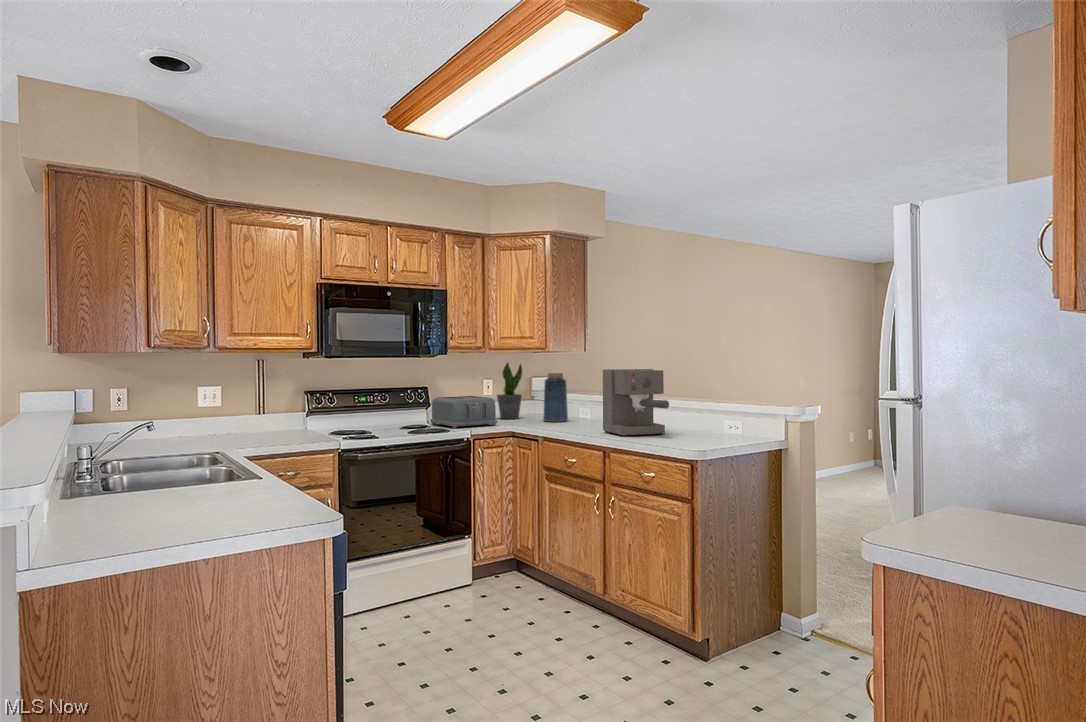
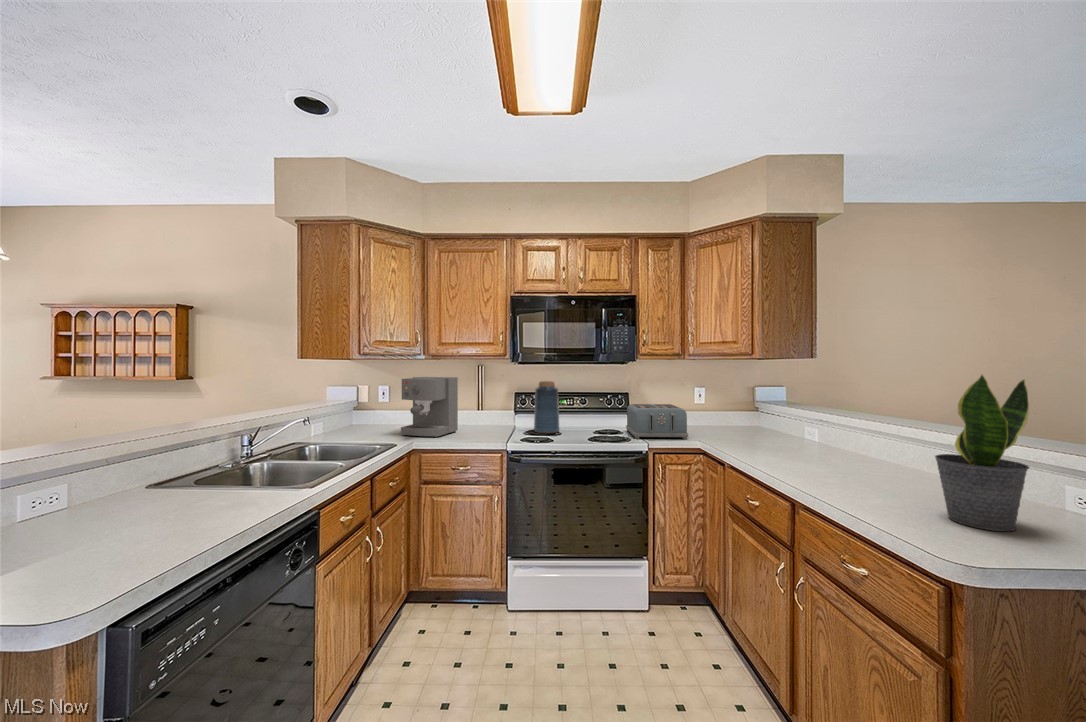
potted plant: present [497,362,522,419] -> present [935,375,1029,531]
coffee maker: present [603,369,669,436] -> present [401,377,458,438]
vase: present [543,373,568,422] -> present [534,381,560,433]

